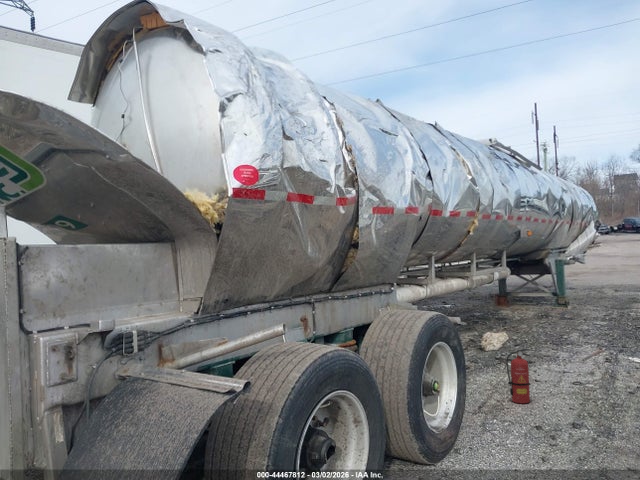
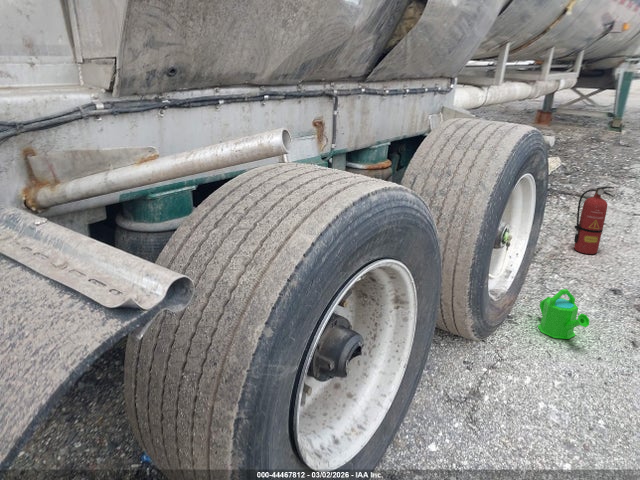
watering can: none [478,422,509,460] -> present [538,289,589,339]

